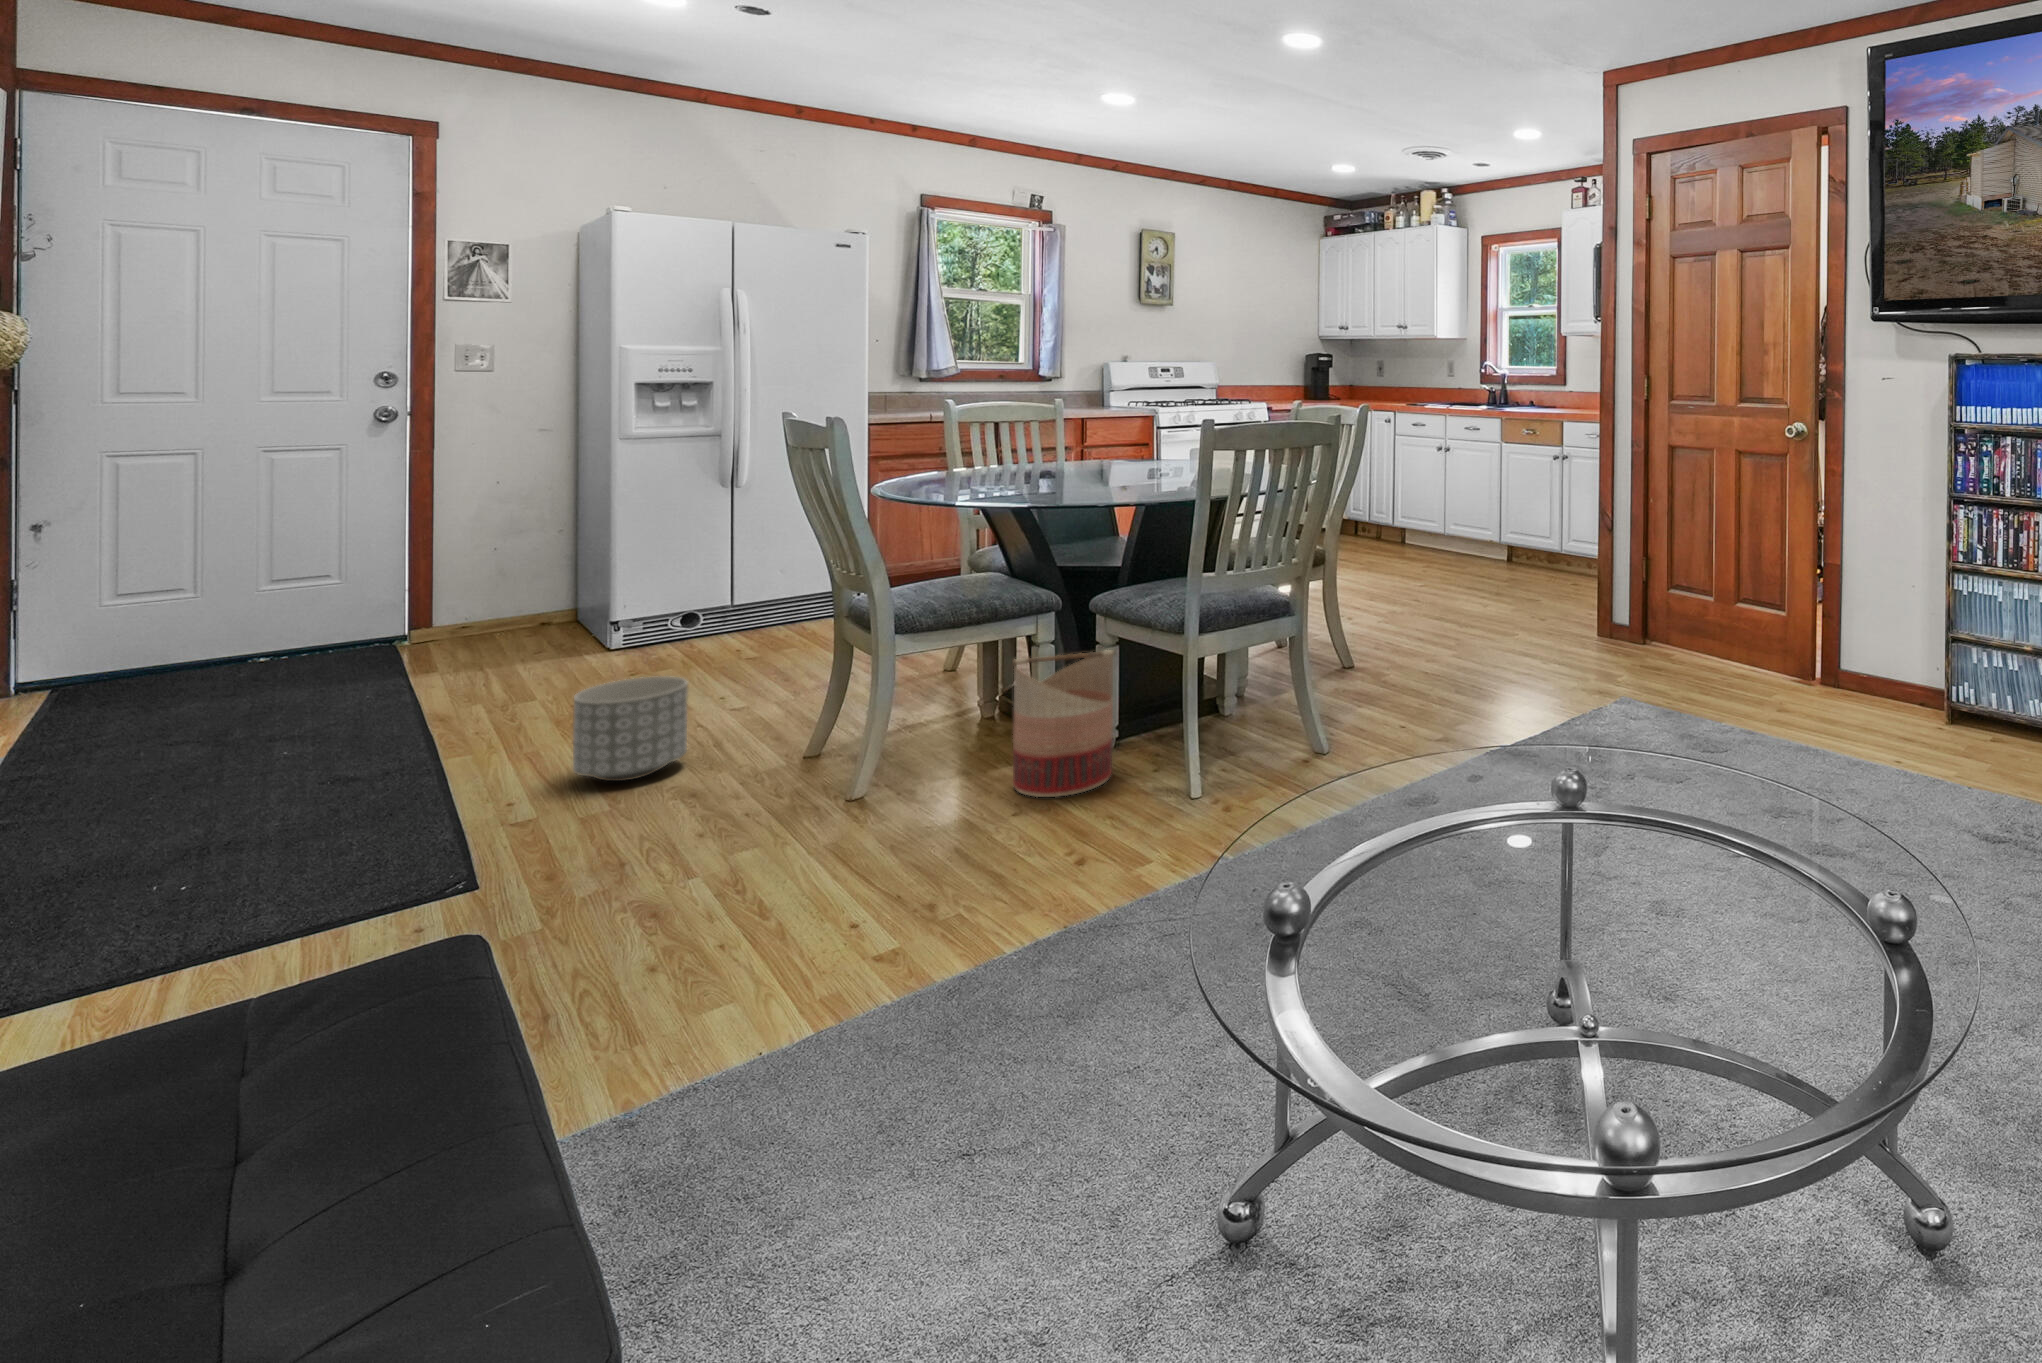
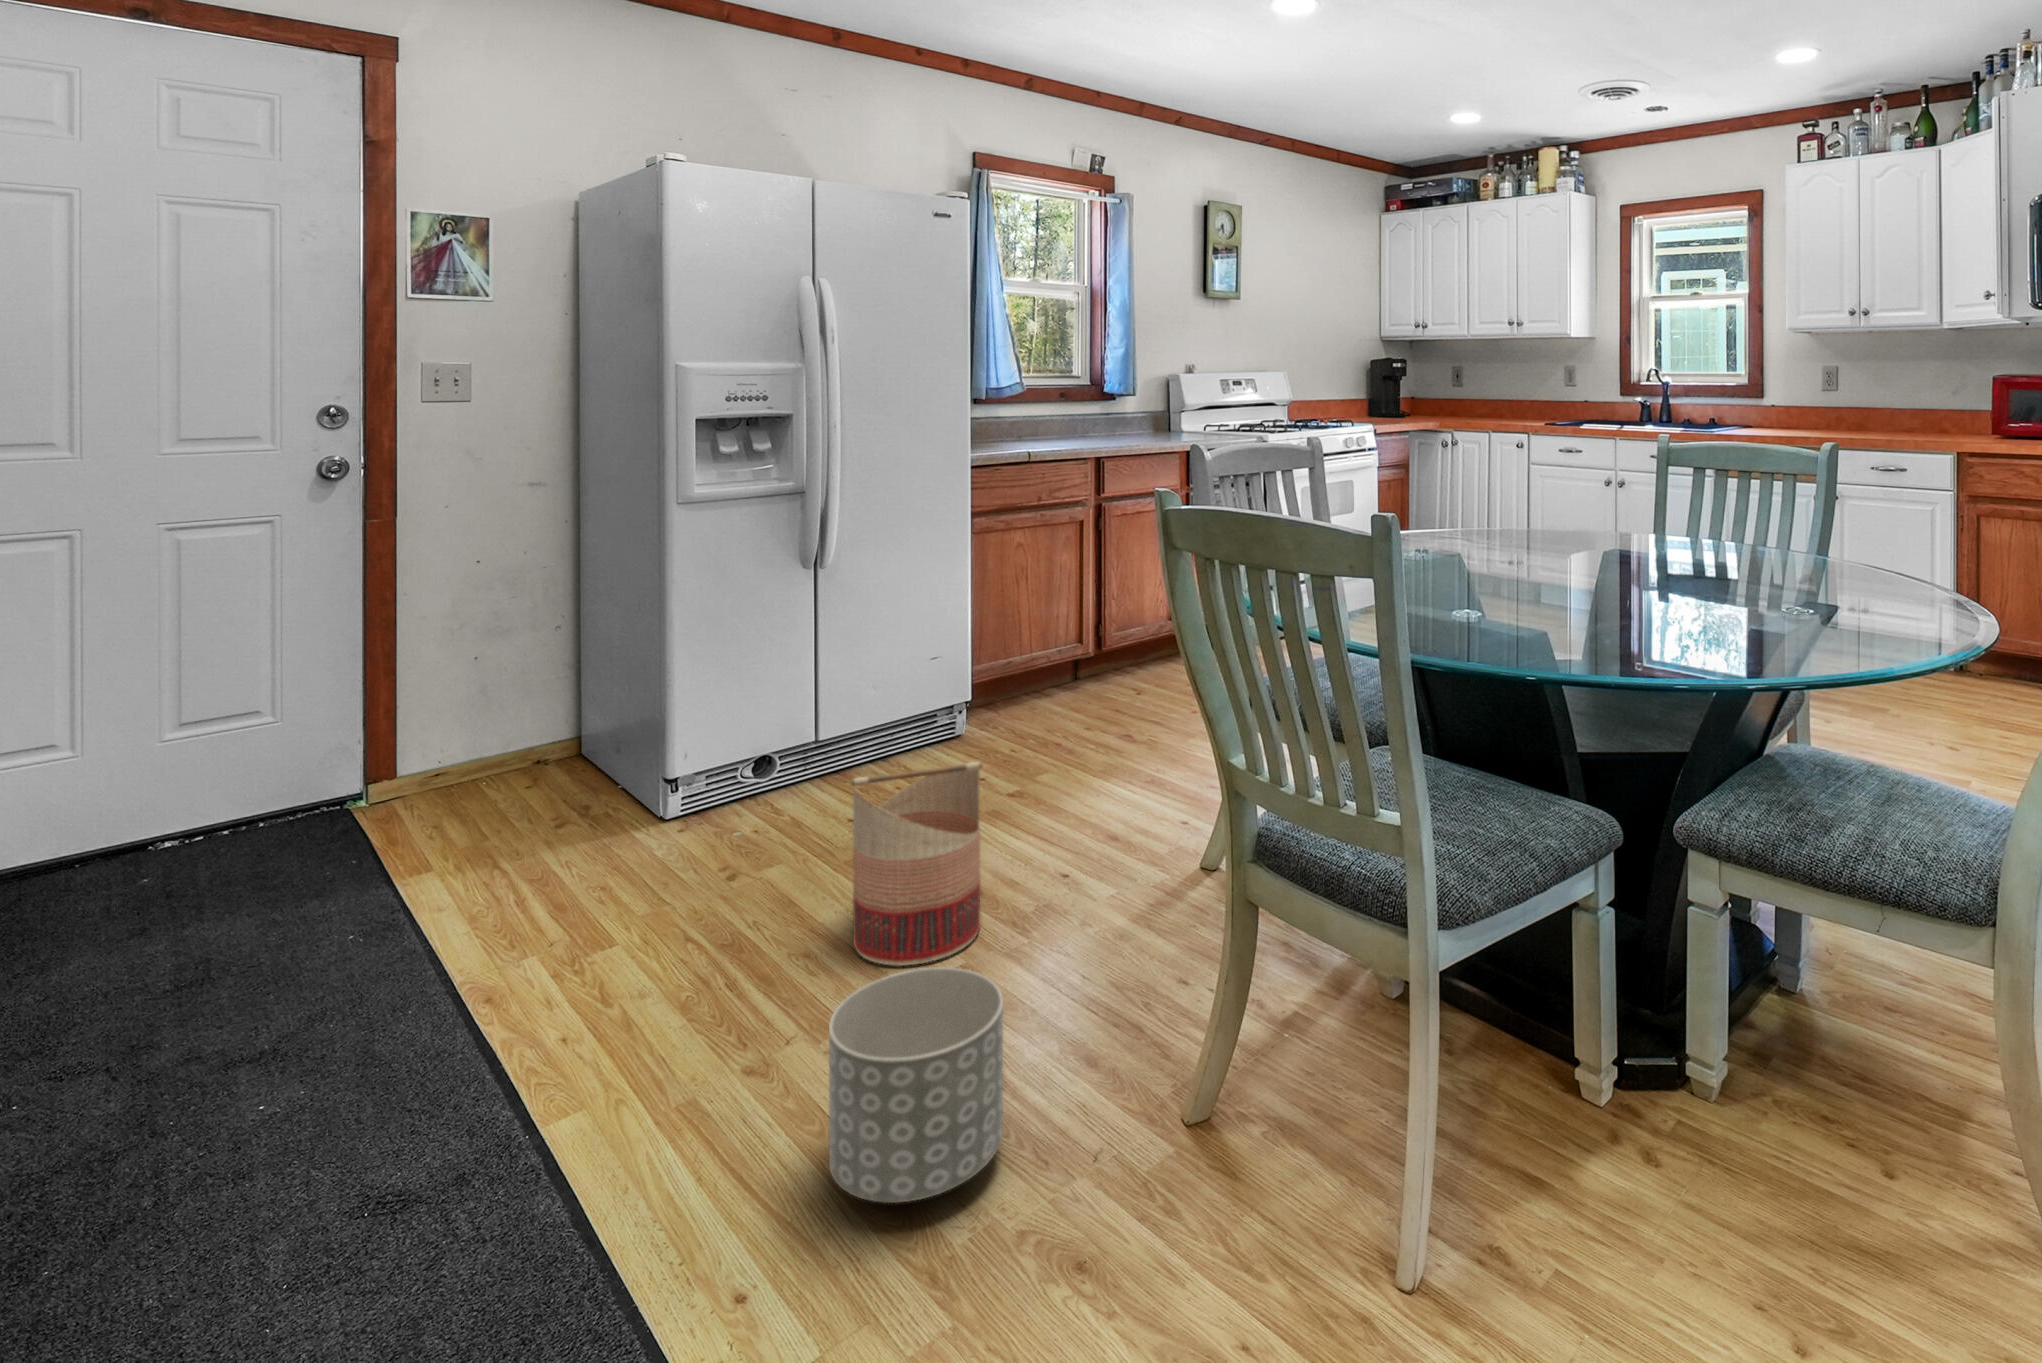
basket: present [1013,650,1115,797] -> present [851,762,982,966]

